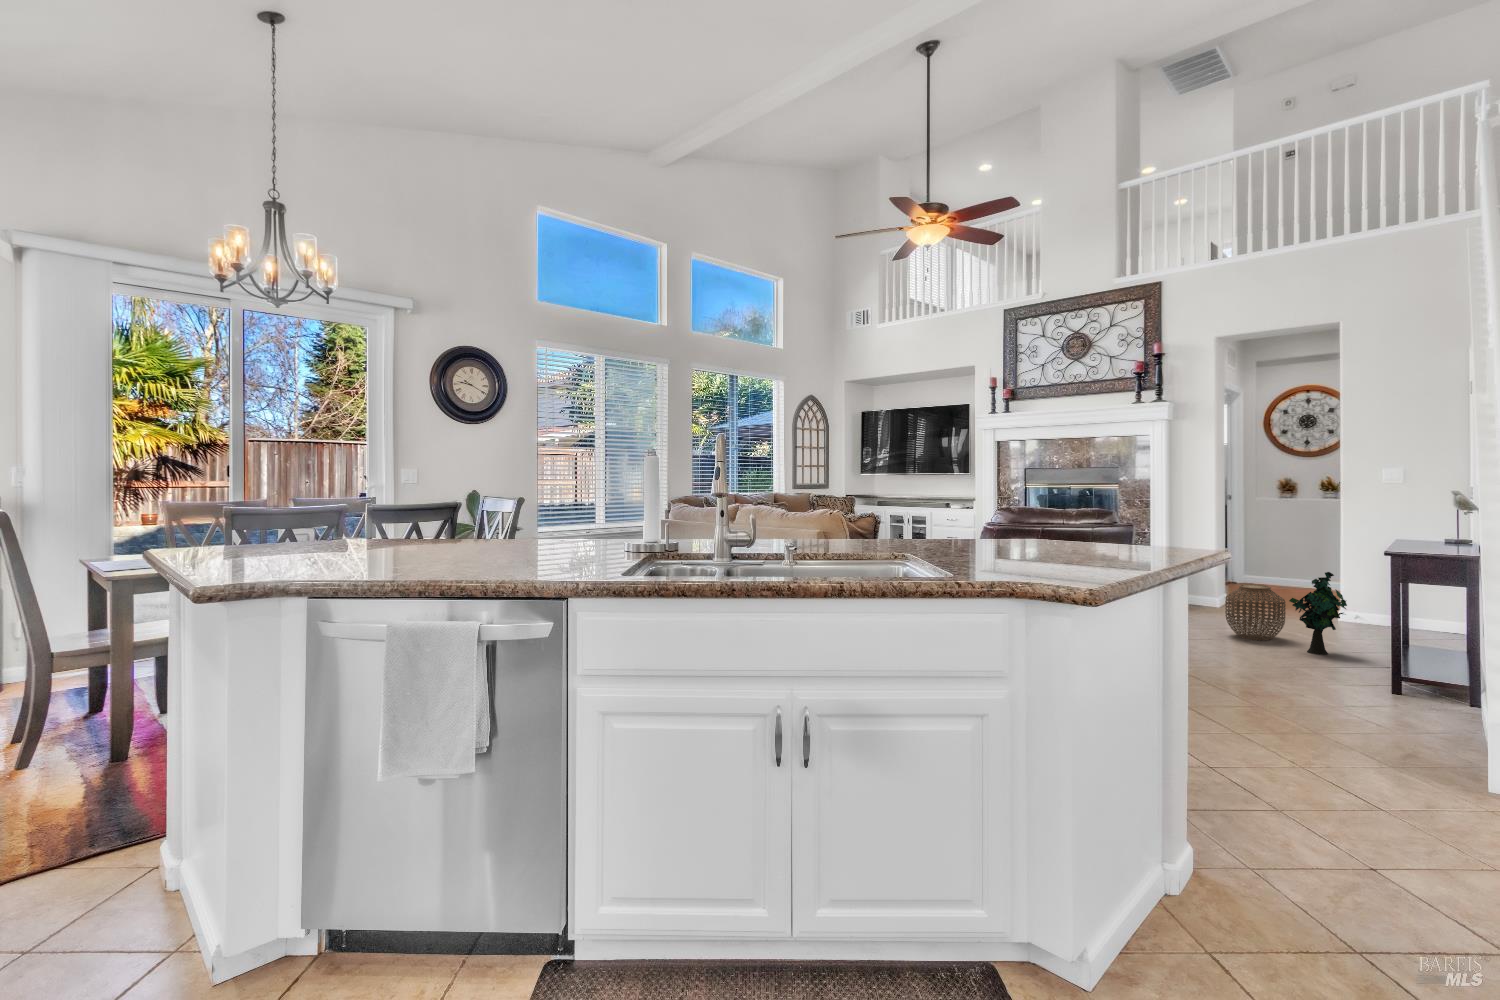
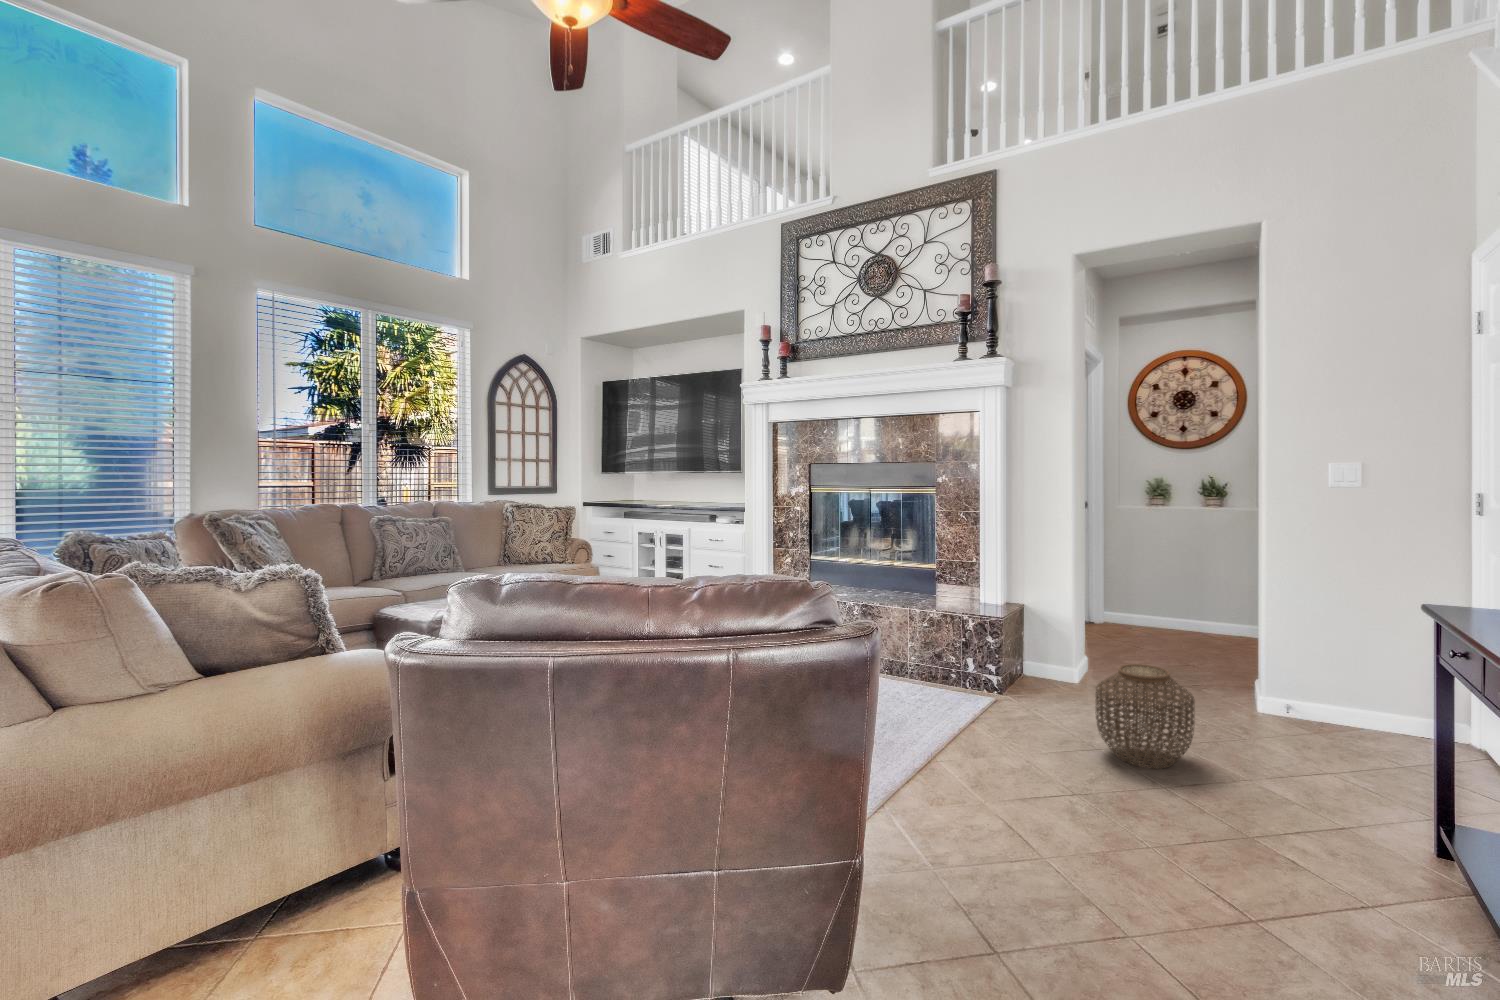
decorative plant: present [1289,572,1347,655] -> none [1208,659,1315,817]

